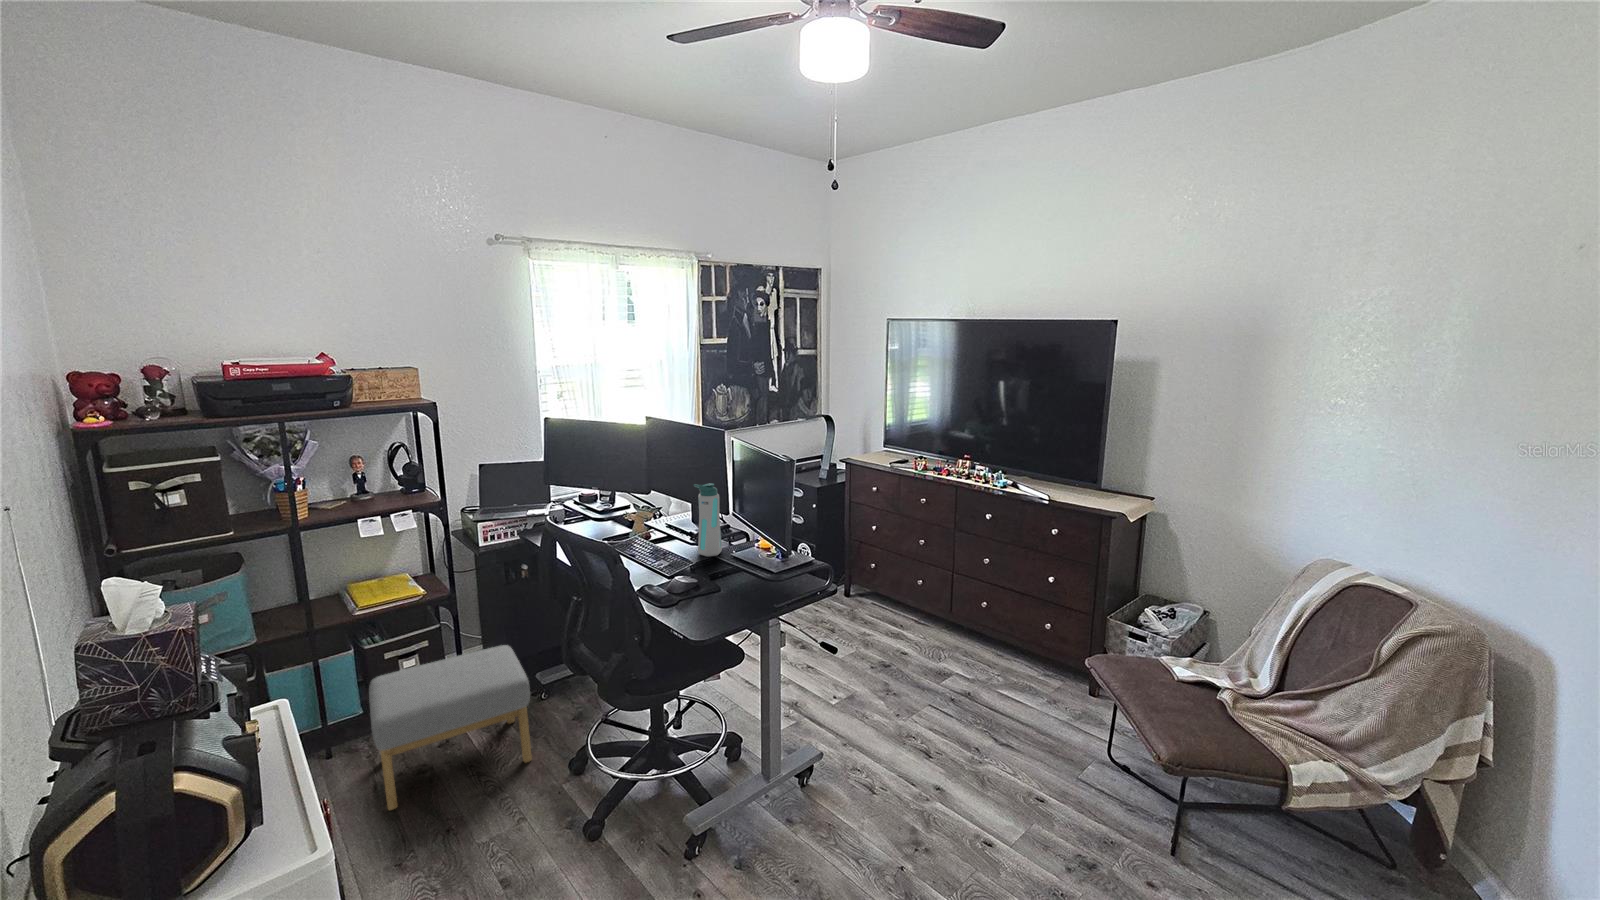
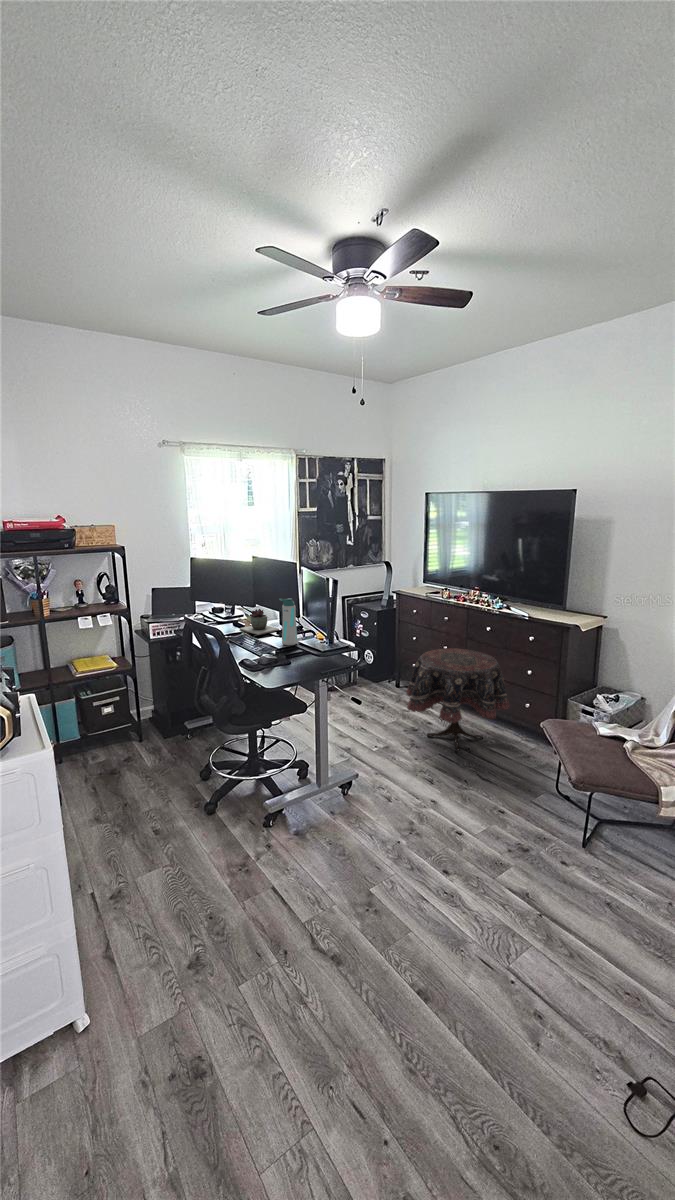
succulent plant: none [626,496,689,539] -> present [240,609,279,635]
side table: none [874,545,1025,697] -> present [406,649,510,751]
footstool: present [369,645,532,810] -> none [84,700,178,791]

